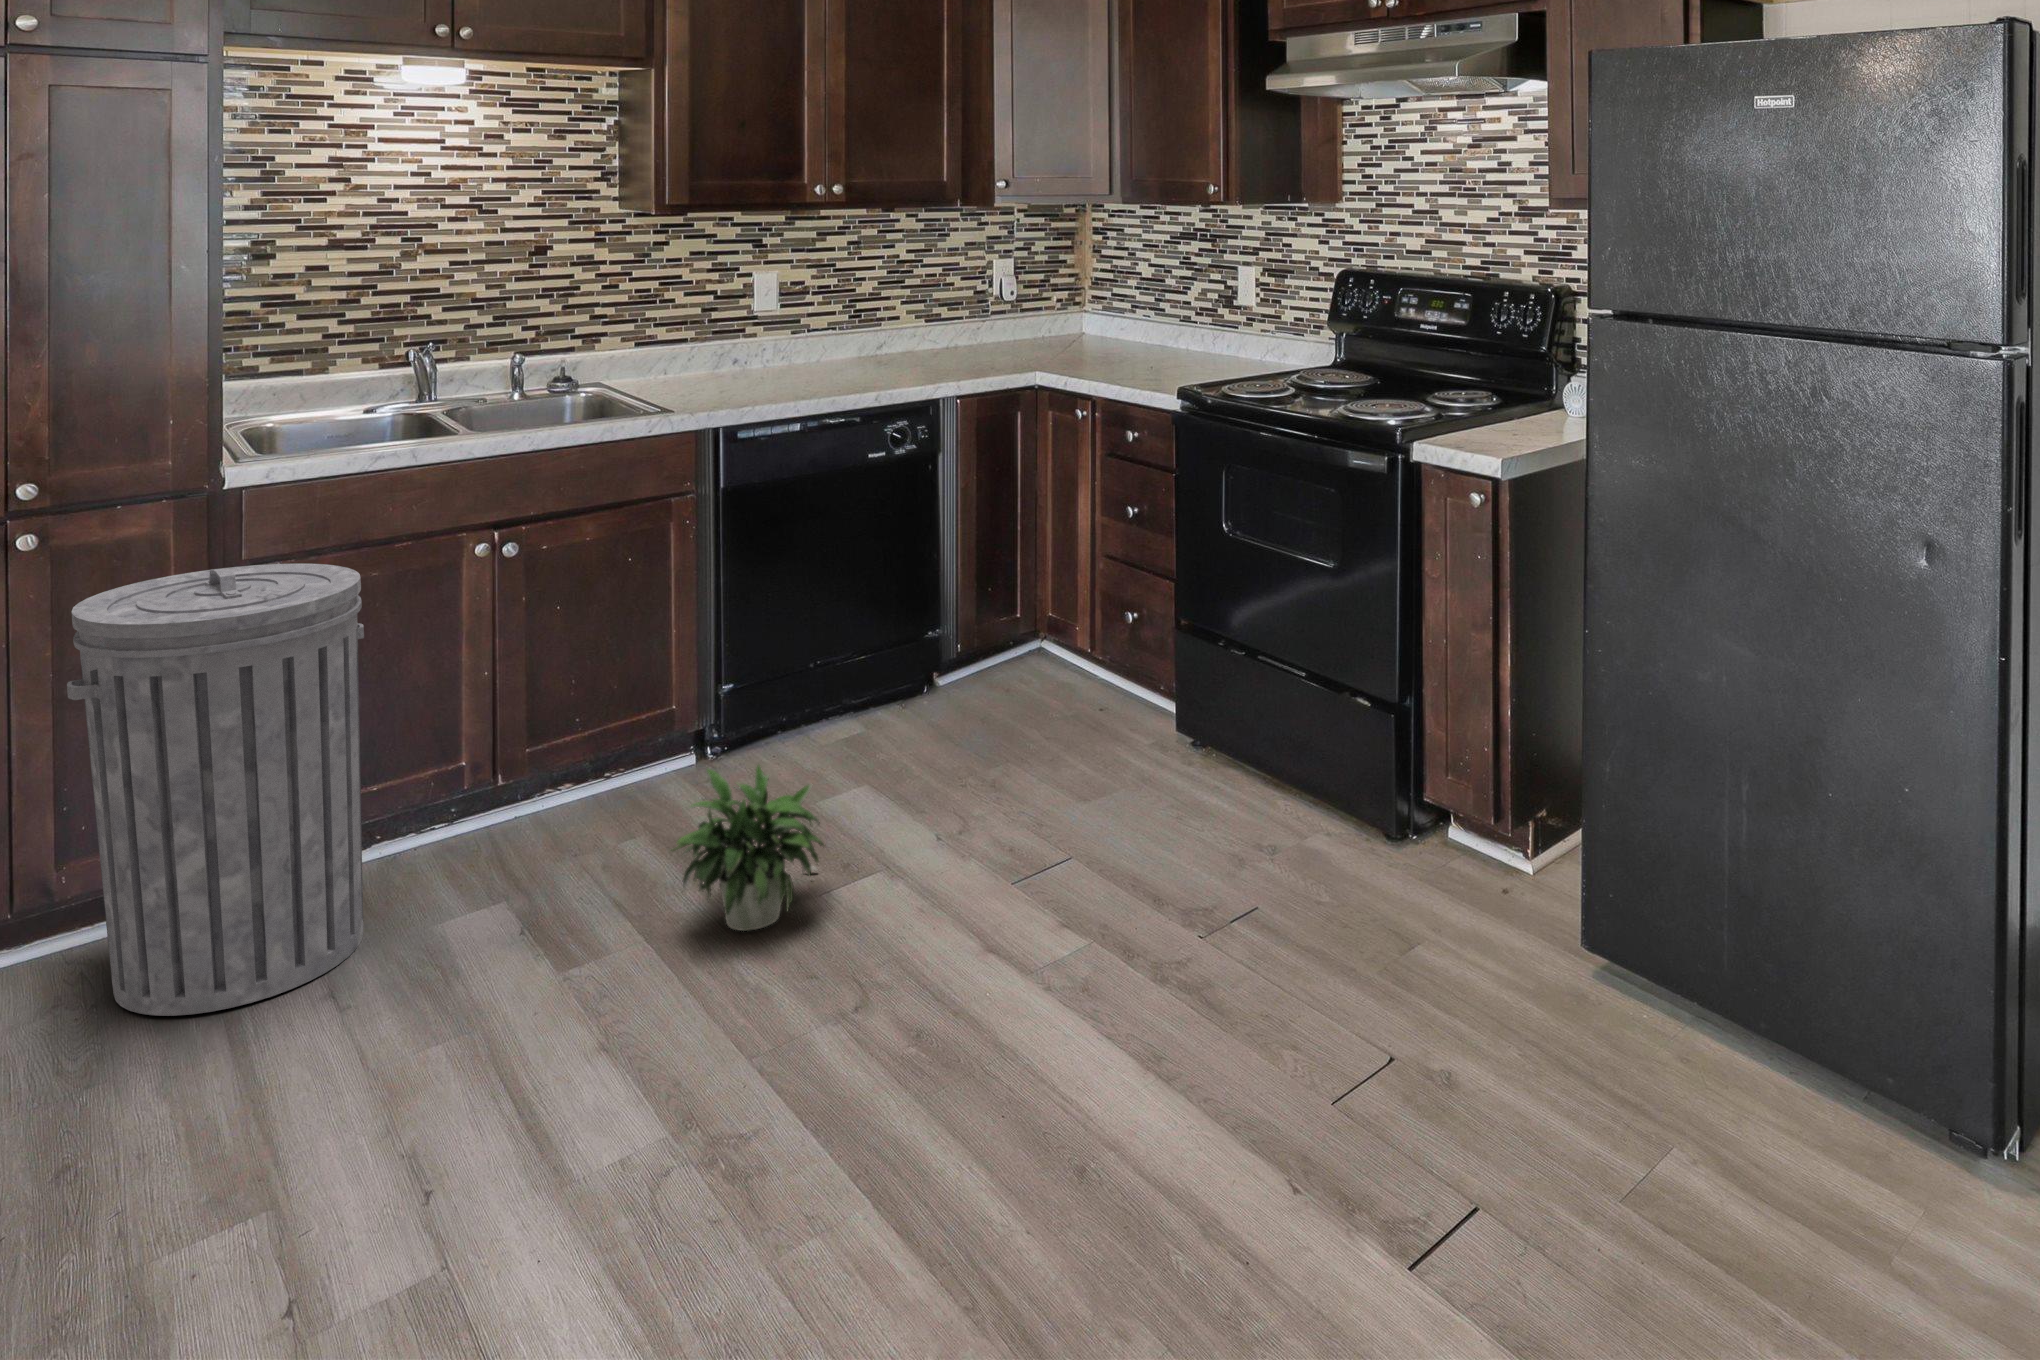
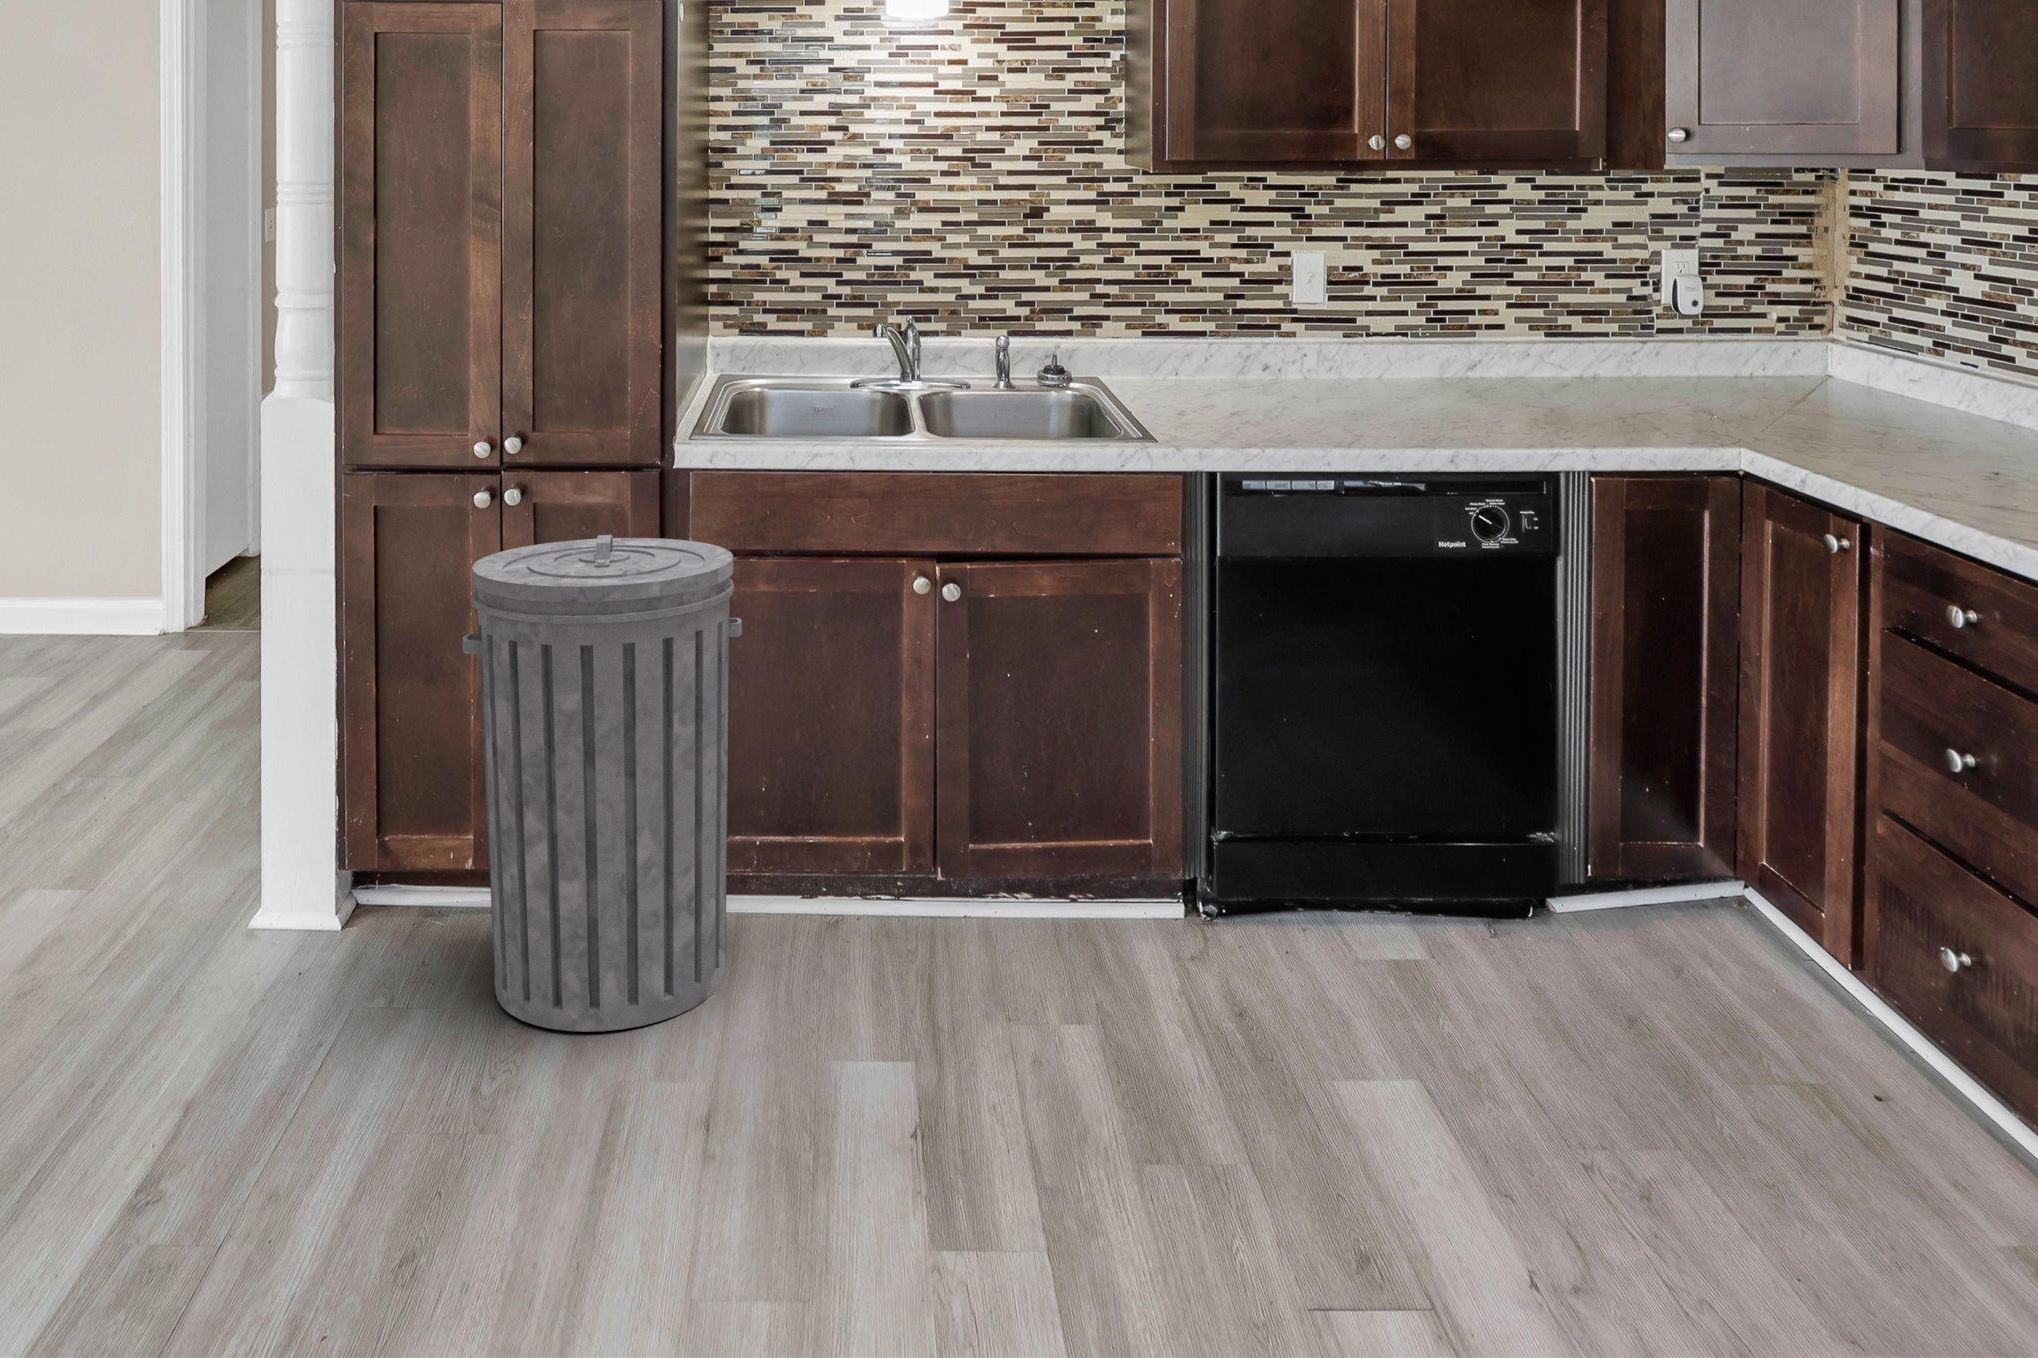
potted plant: present [672,765,824,931] -> none [1000,889,1226,1145]

